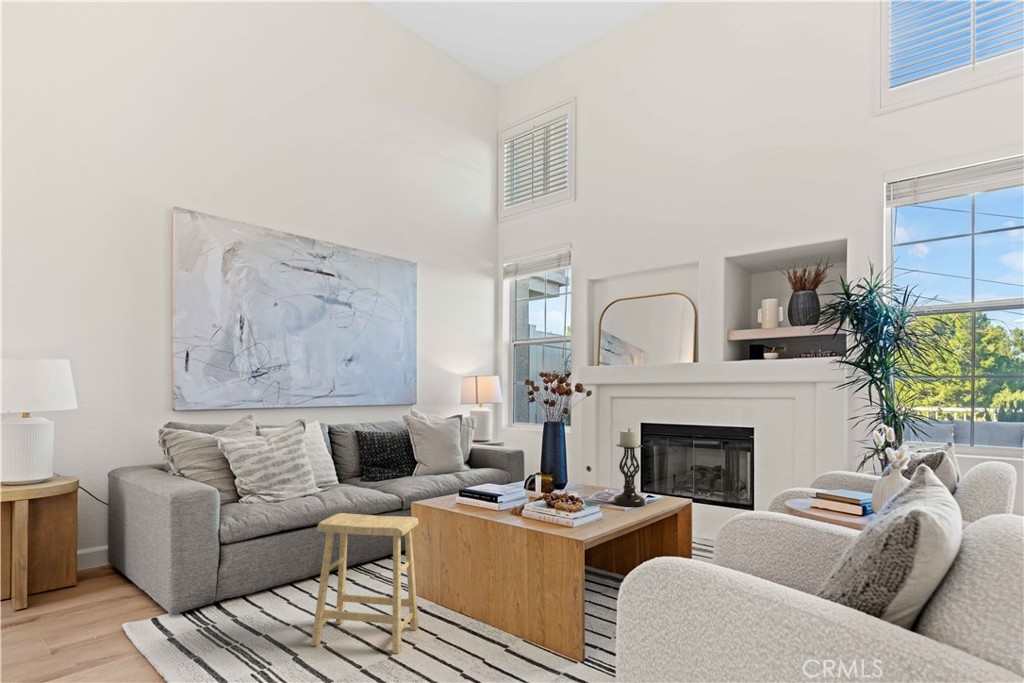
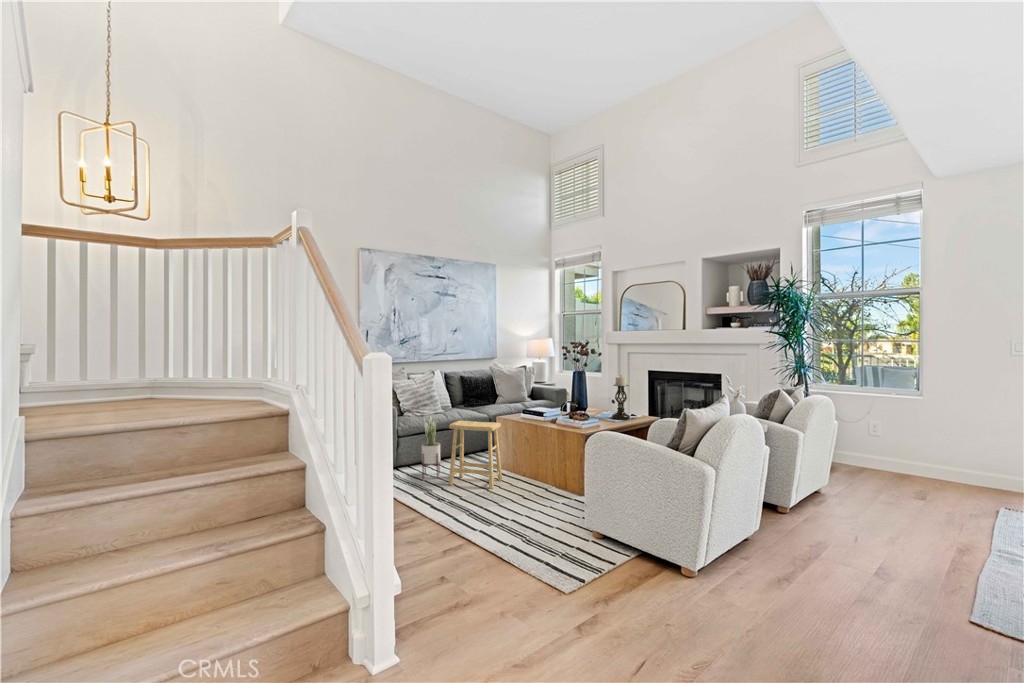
potted plant: none [261,502,301,630] -> present [422,418,440,478]

